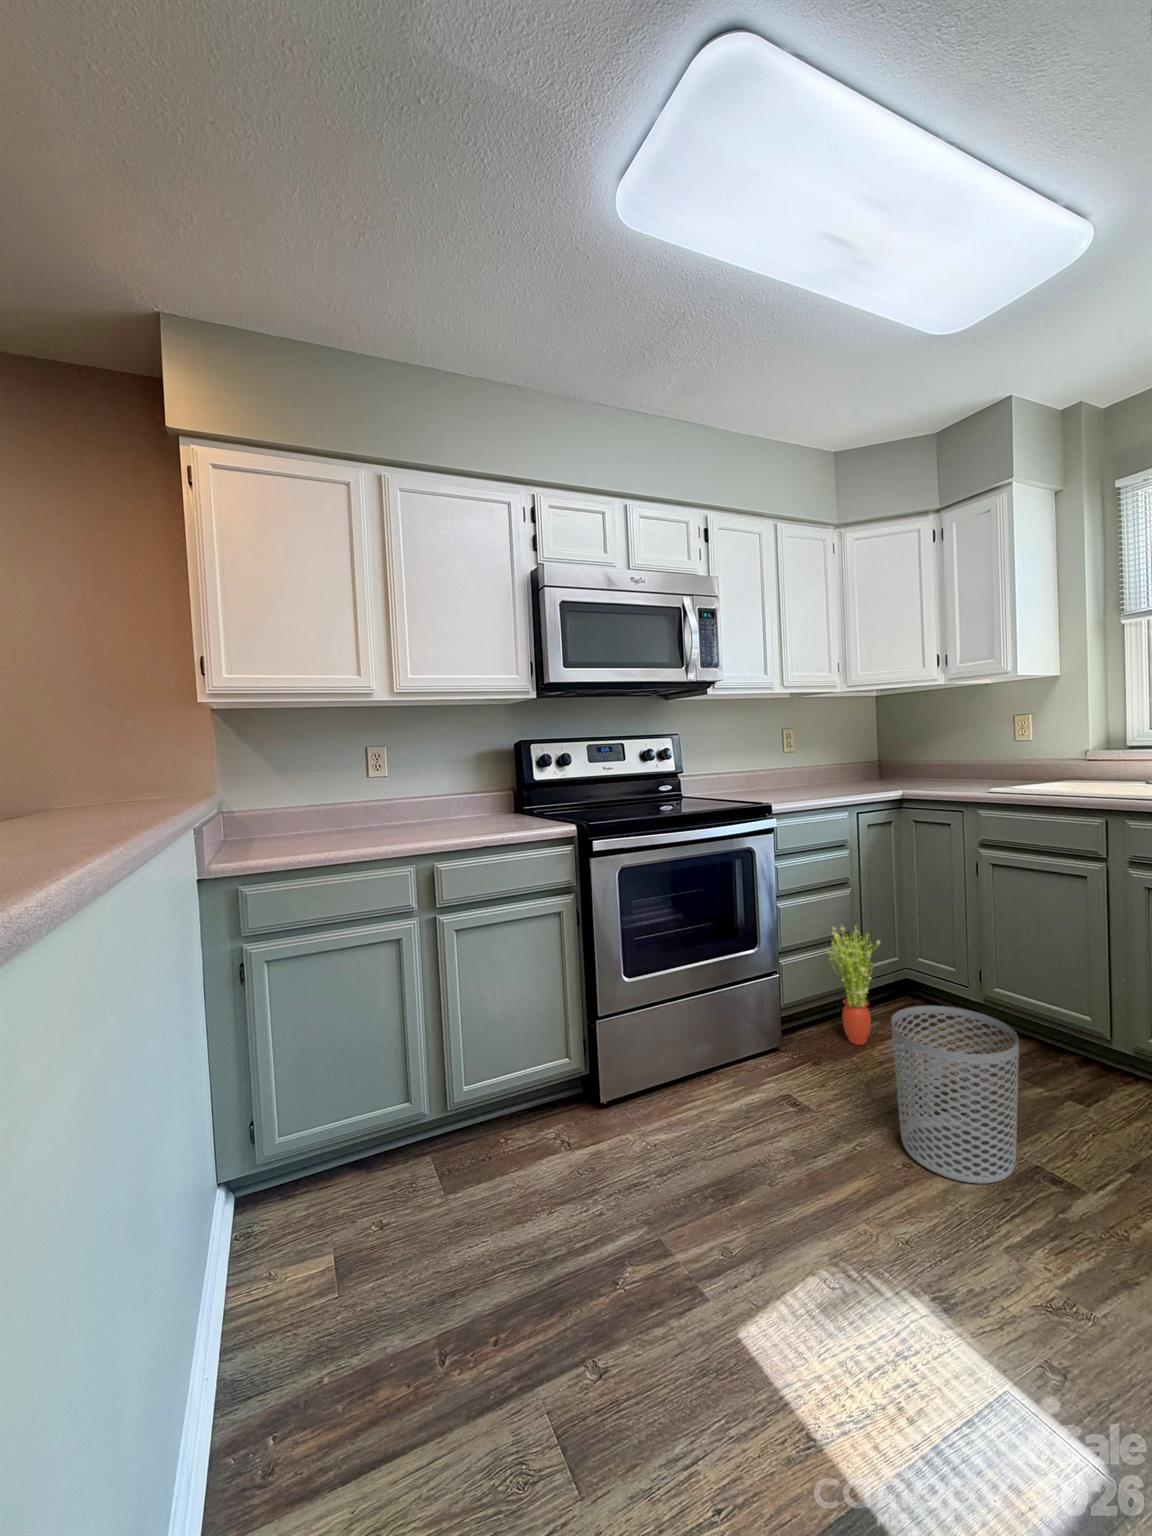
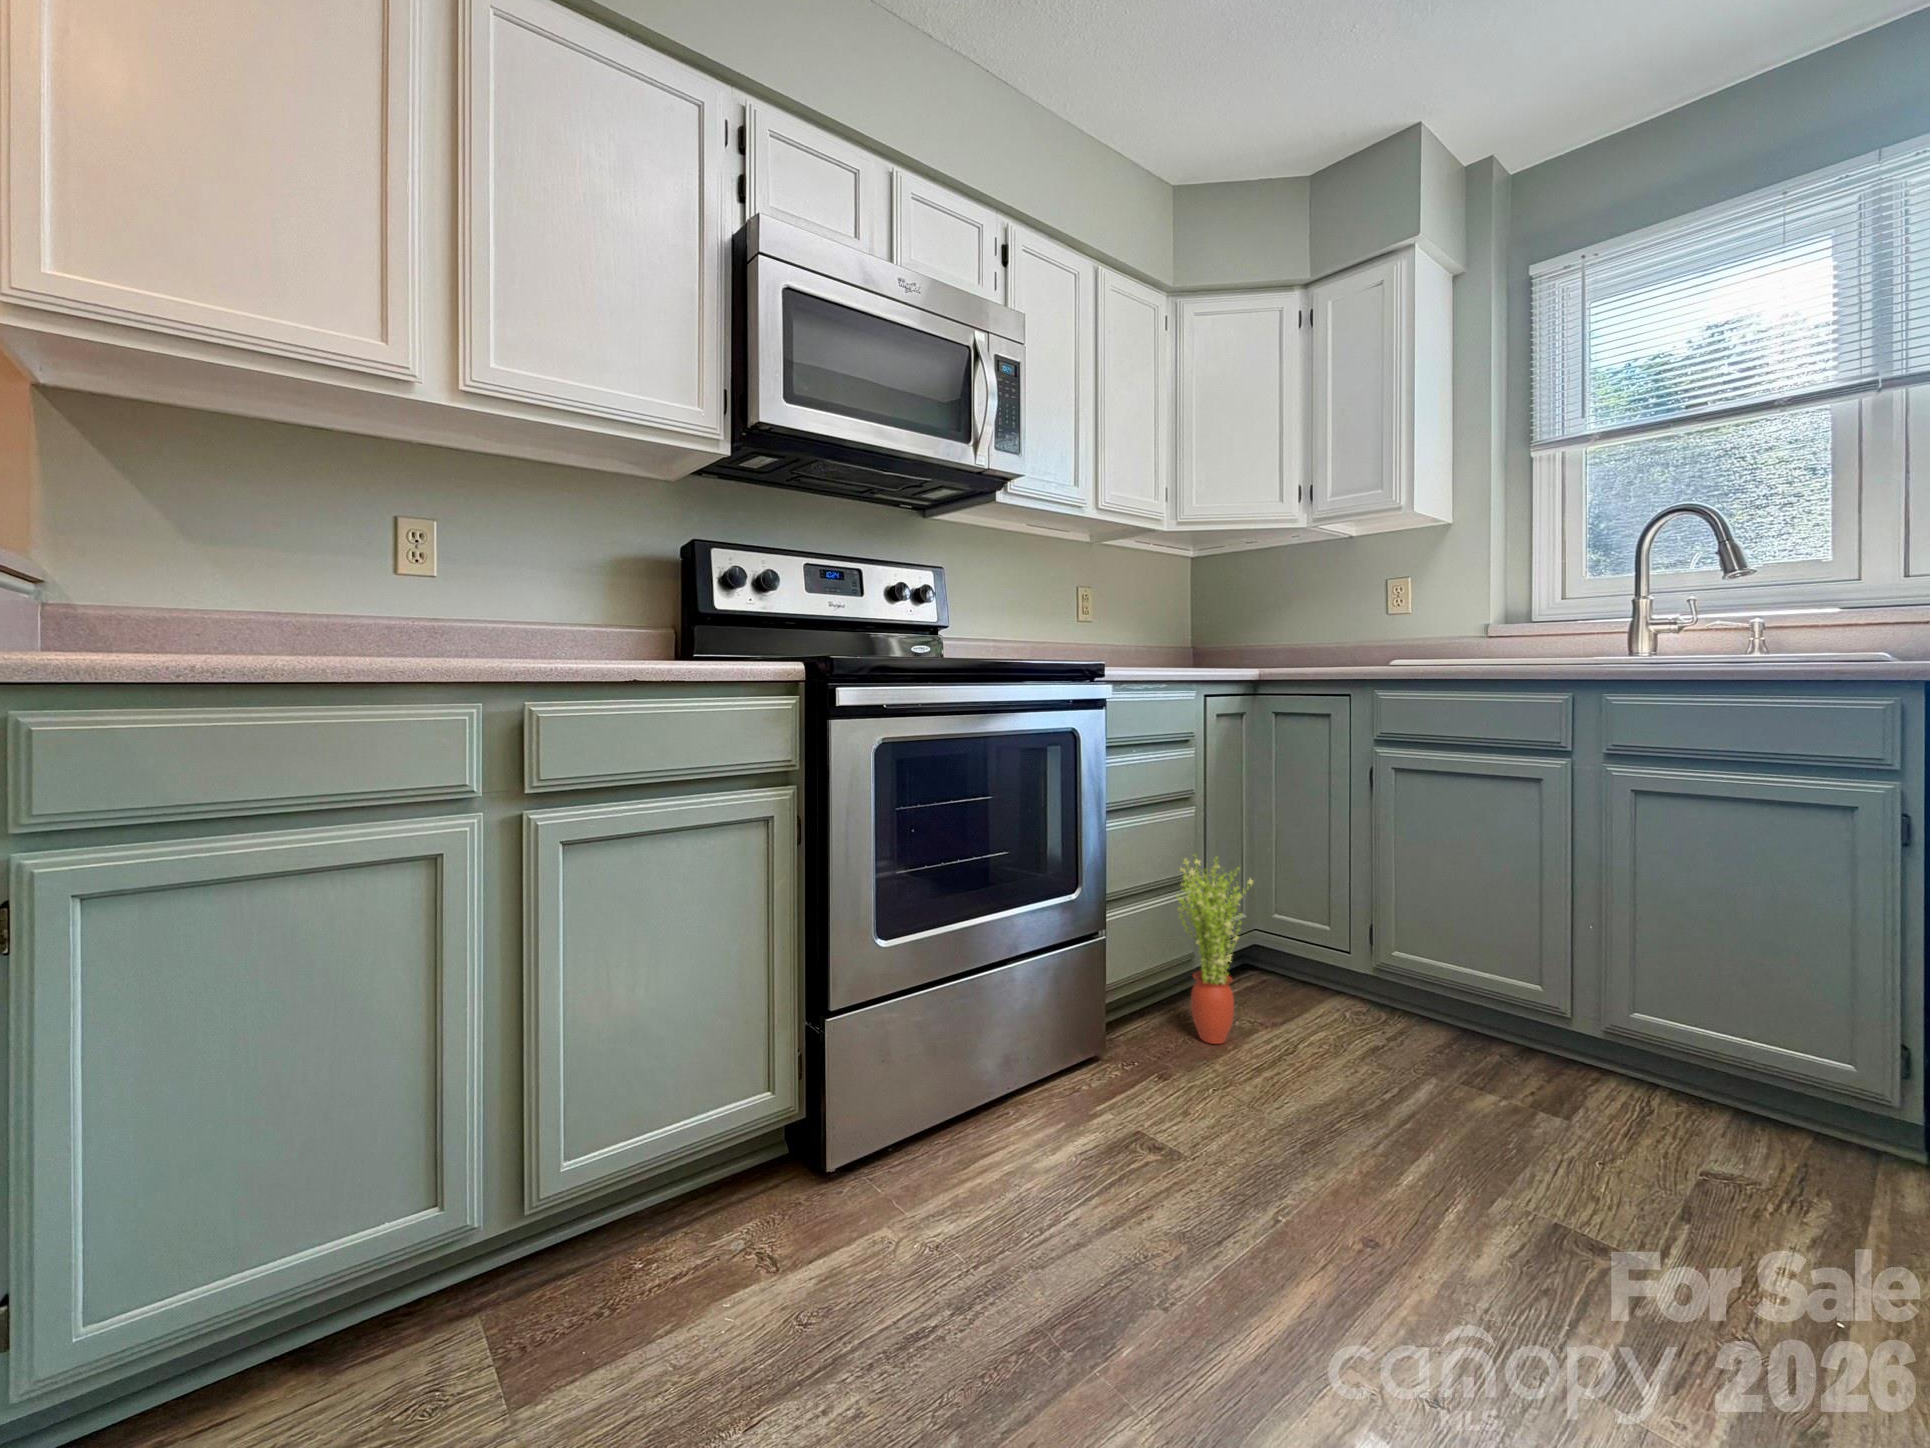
waste bin: present [891,1006,1019,1184] -> none [1335,970,1553,1270]

